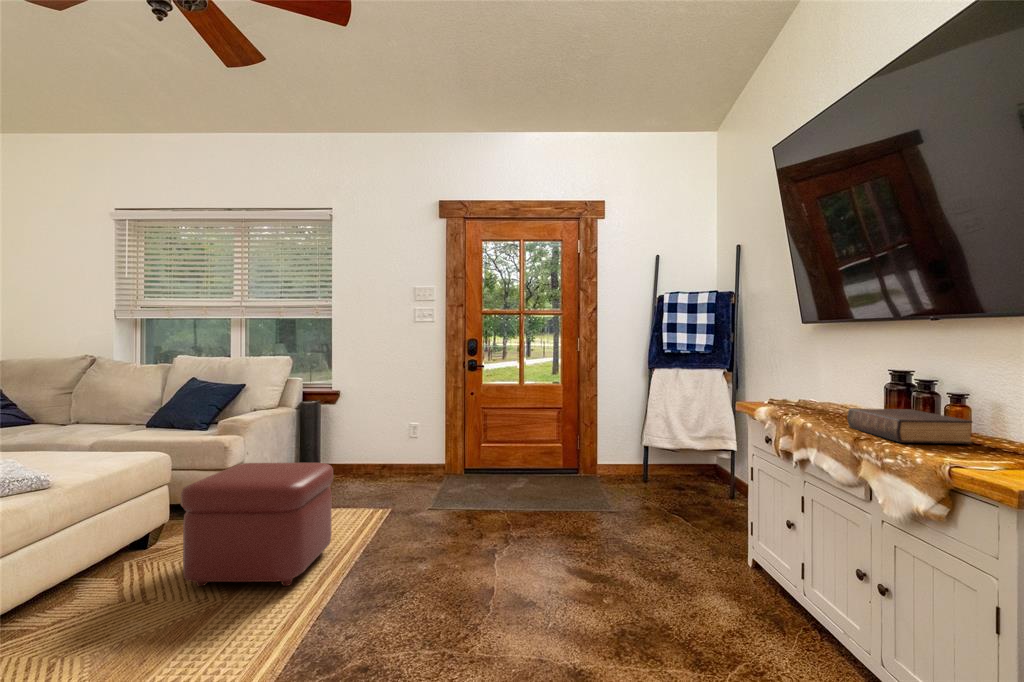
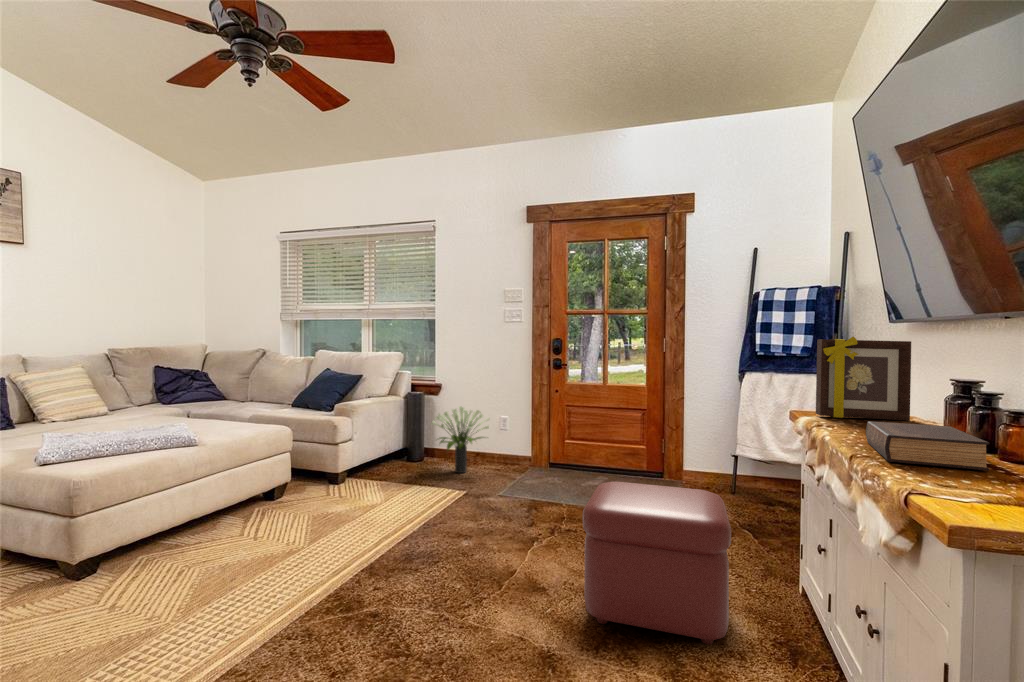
picture frame: none [764,335,835,406] -> present [816,337,911,421]
potted plant: none [337,414,407,487] -> present [431,406,490,473]
ottoman: present [181,463,333,586] -> present [583,481,731,644]

